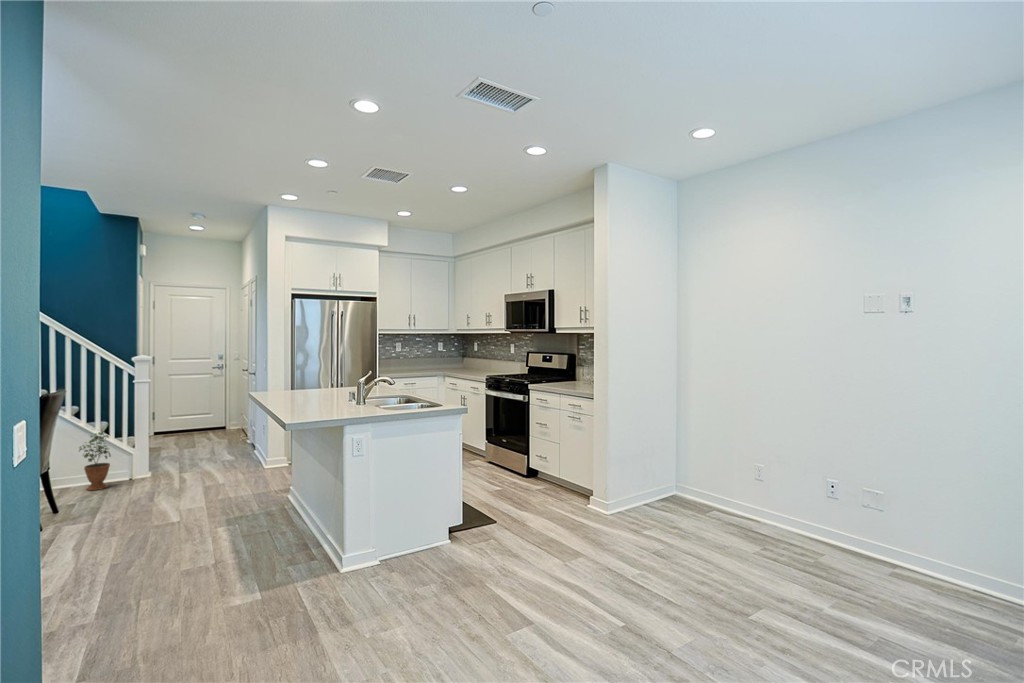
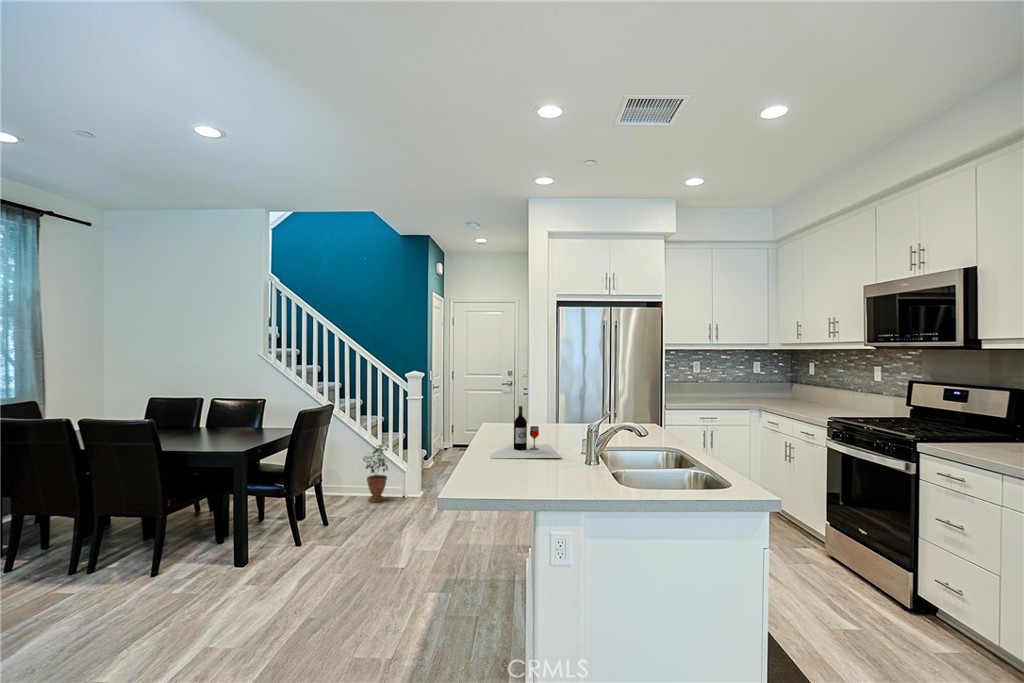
wine bottle: none [277,374,341,410] -> present [490,406,561,458]

